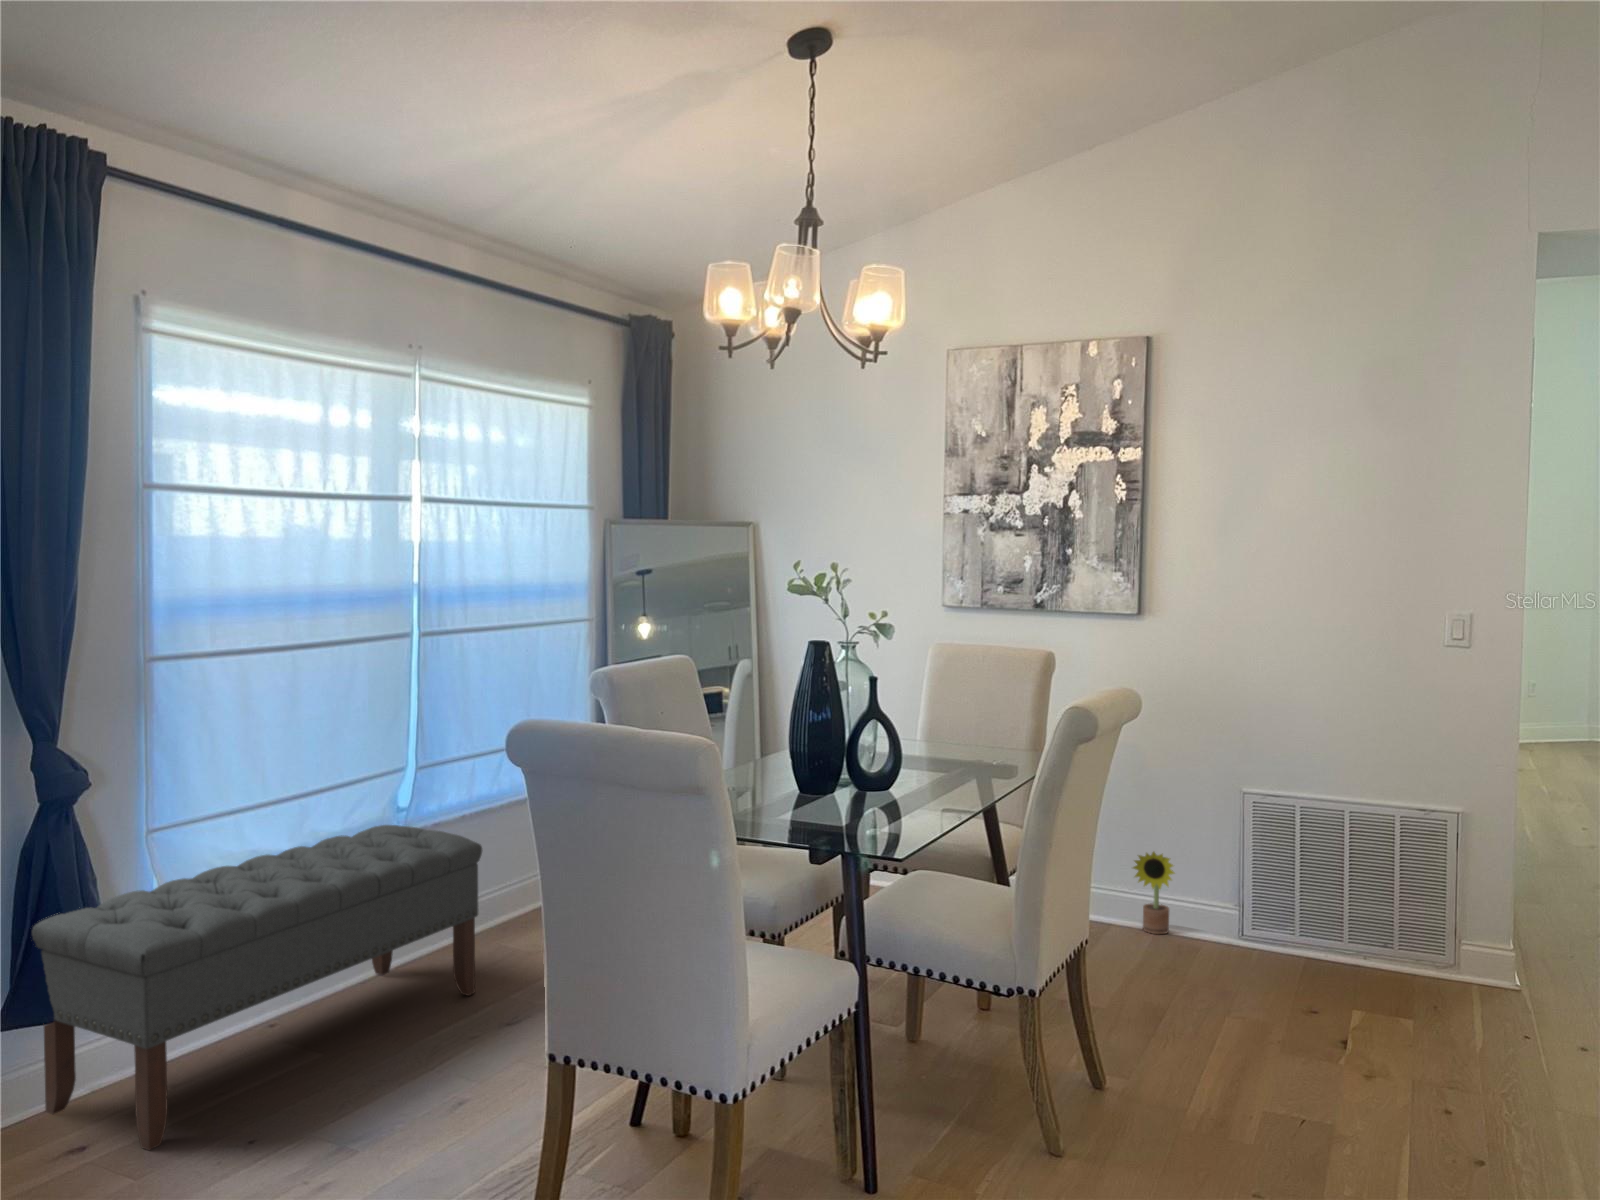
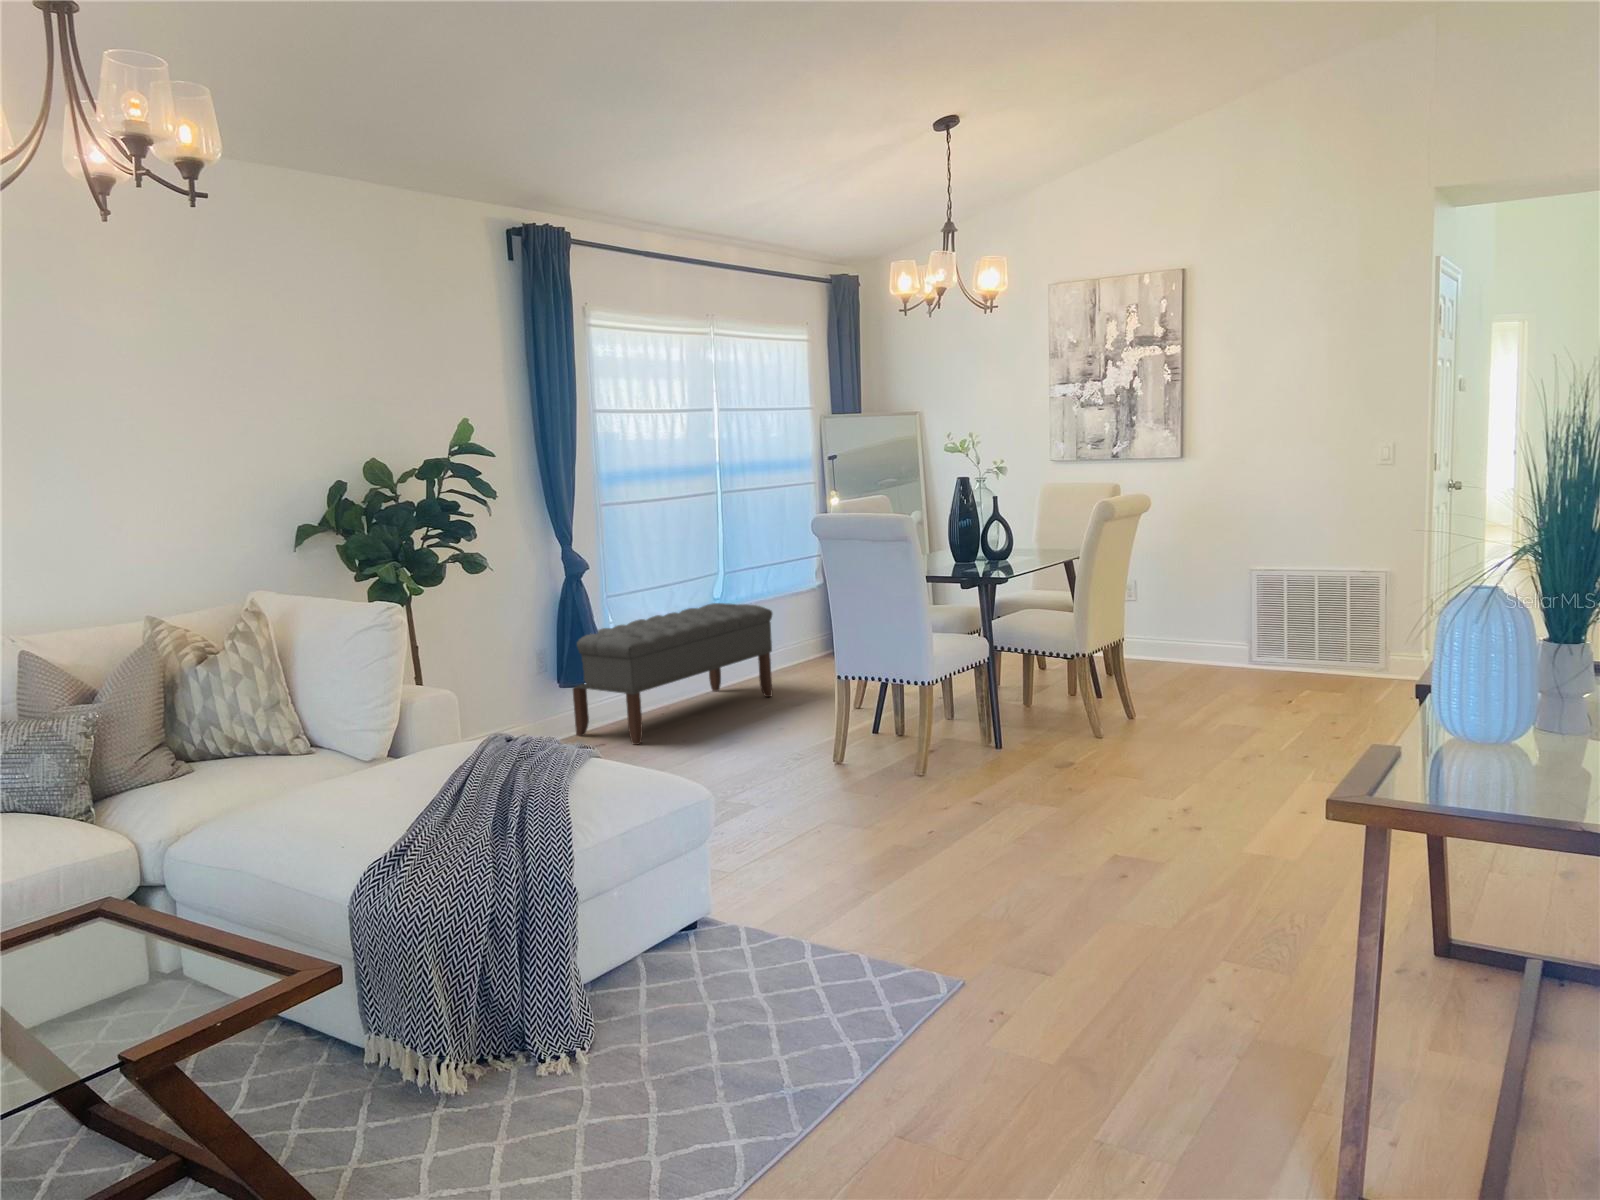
decorative plant: present [1133,852,1174,934] -> none [1177,611,1206,665]

